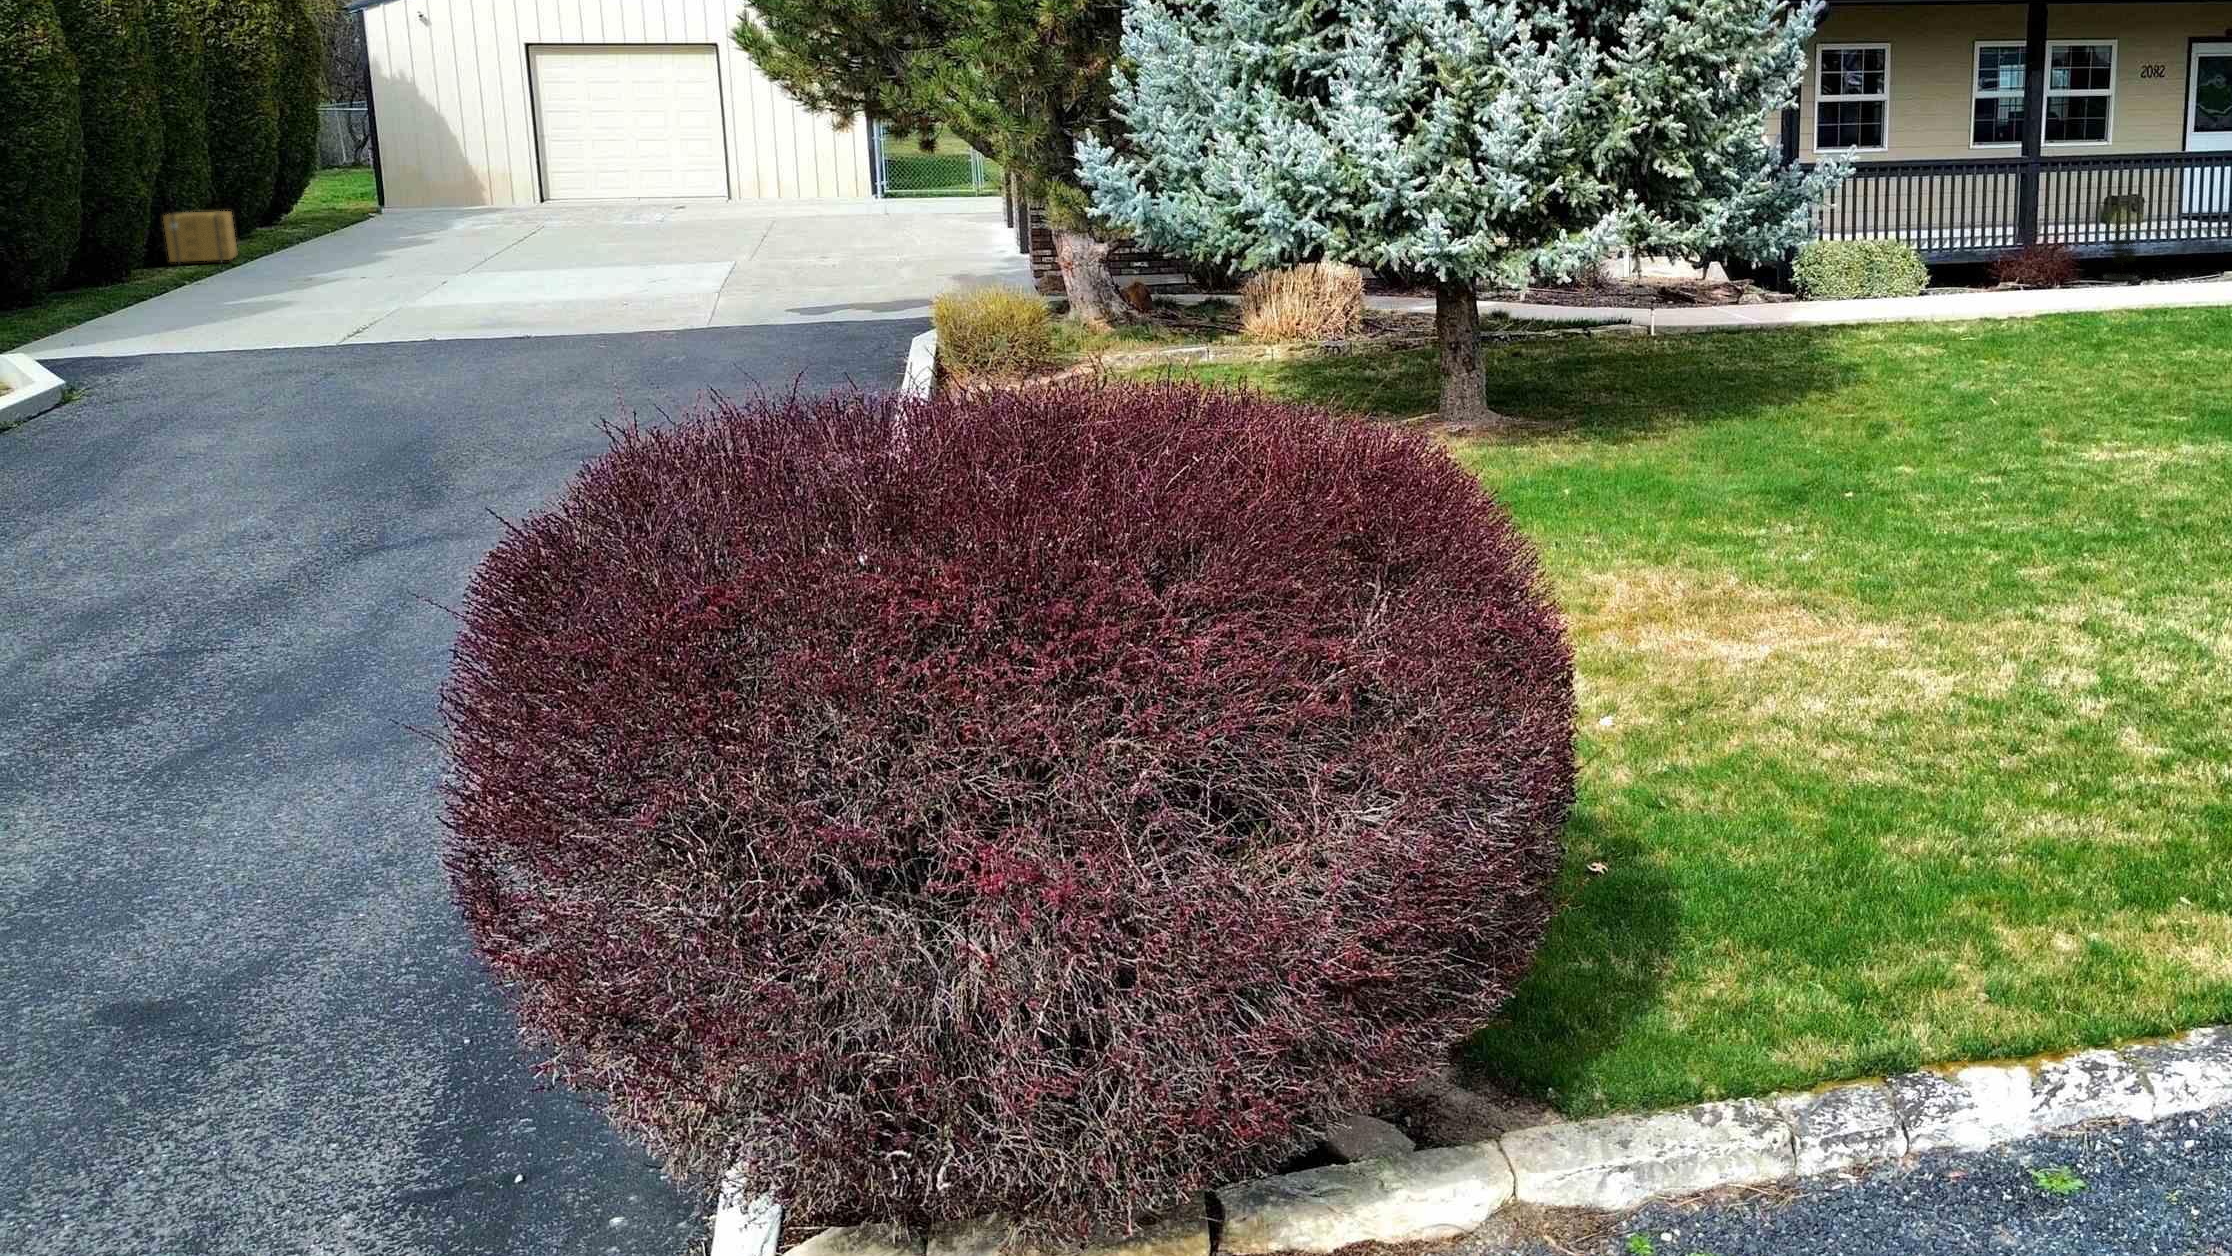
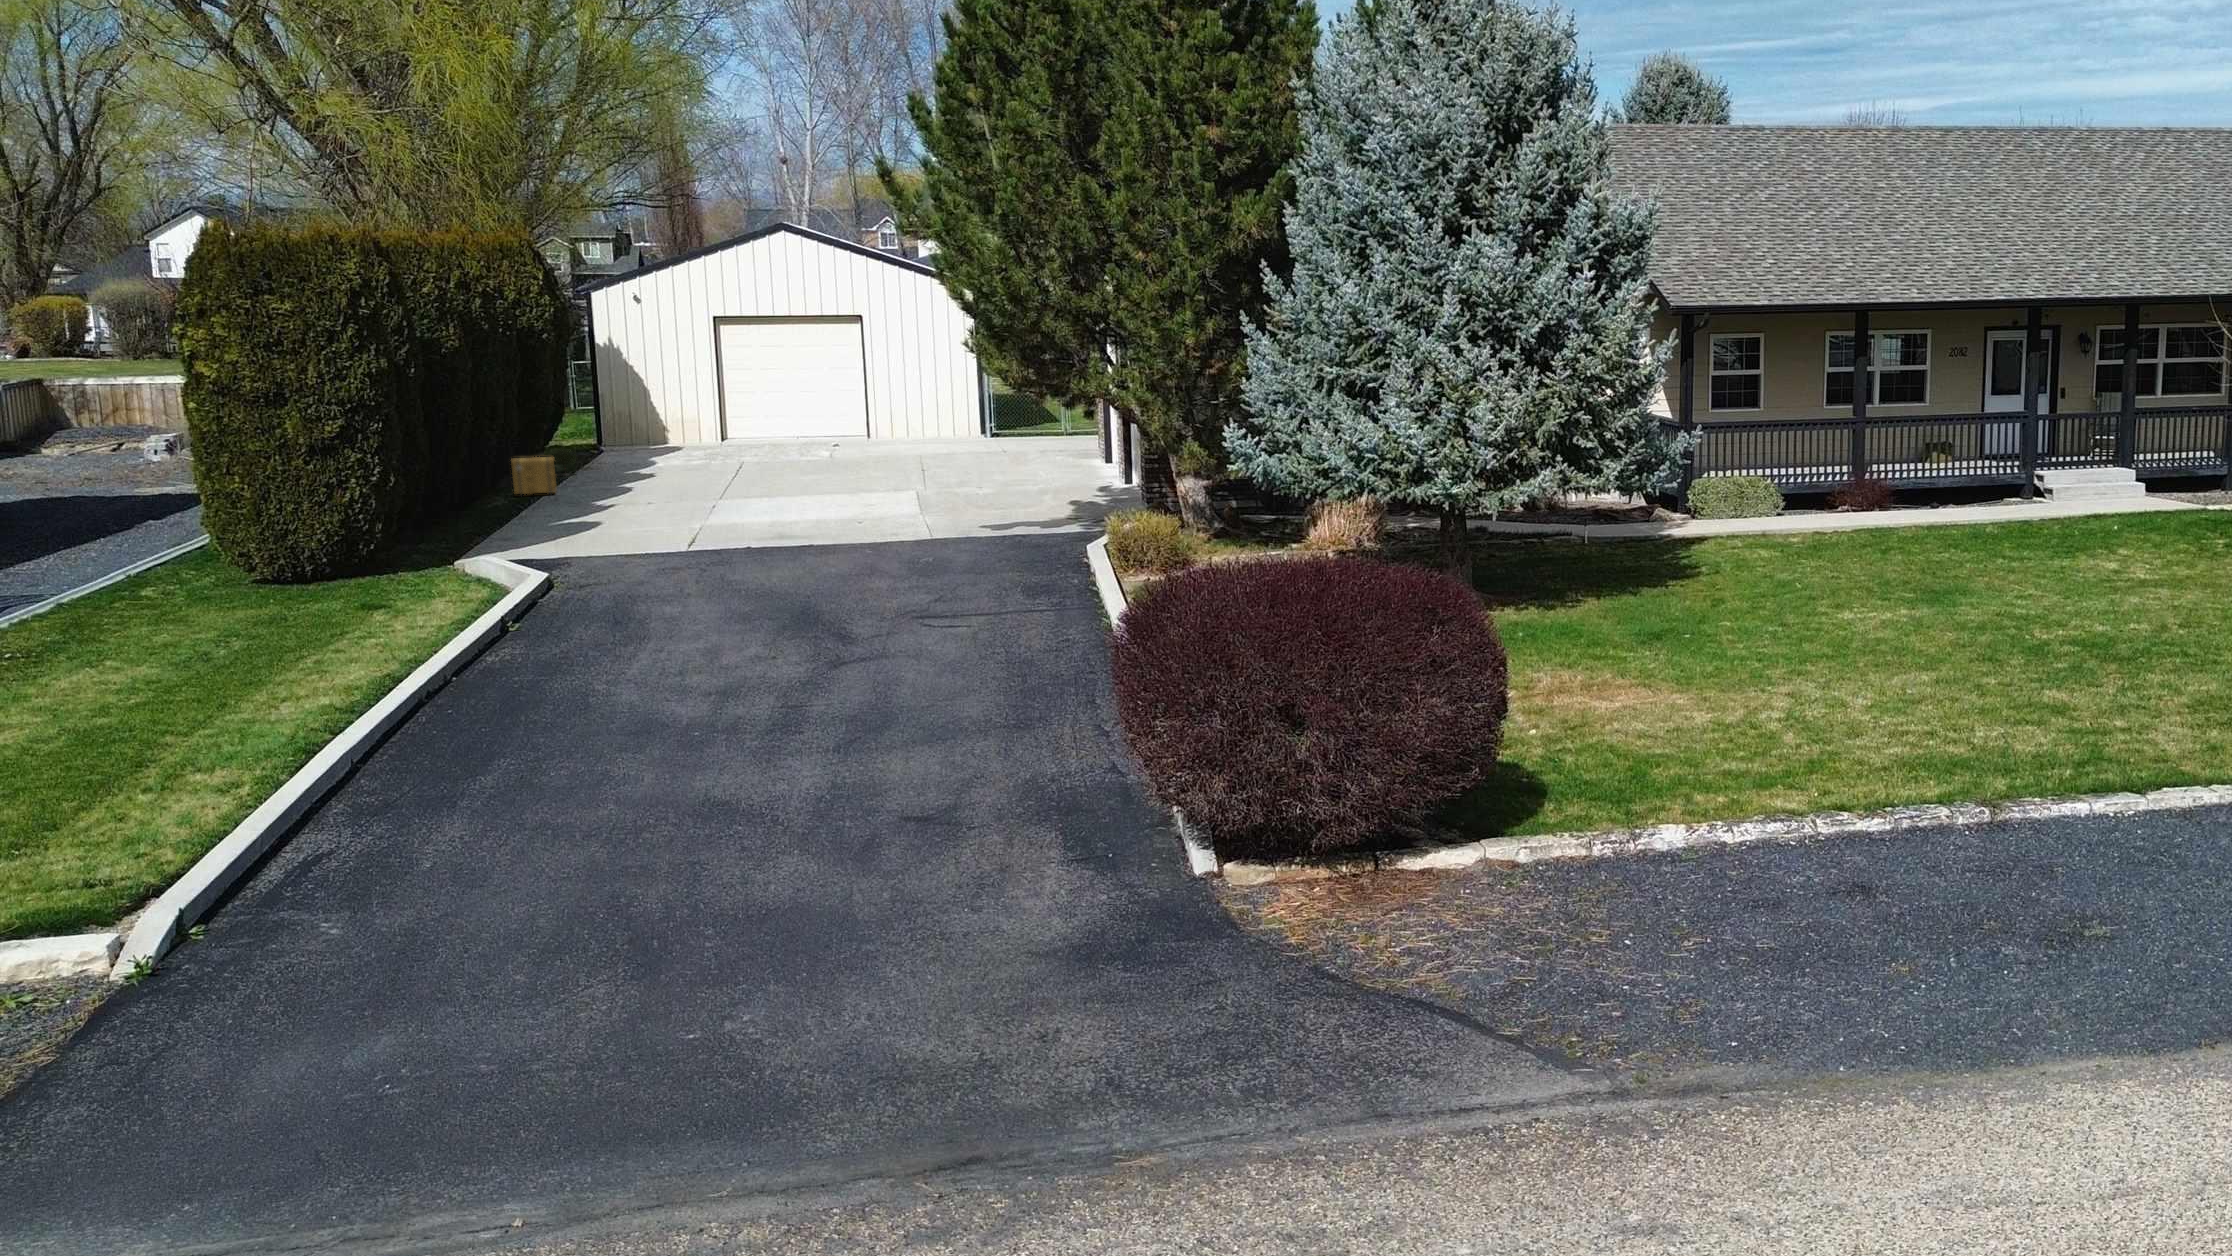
potted tree: present [2105,223,2136,280] -> present [553,444,576,476]

